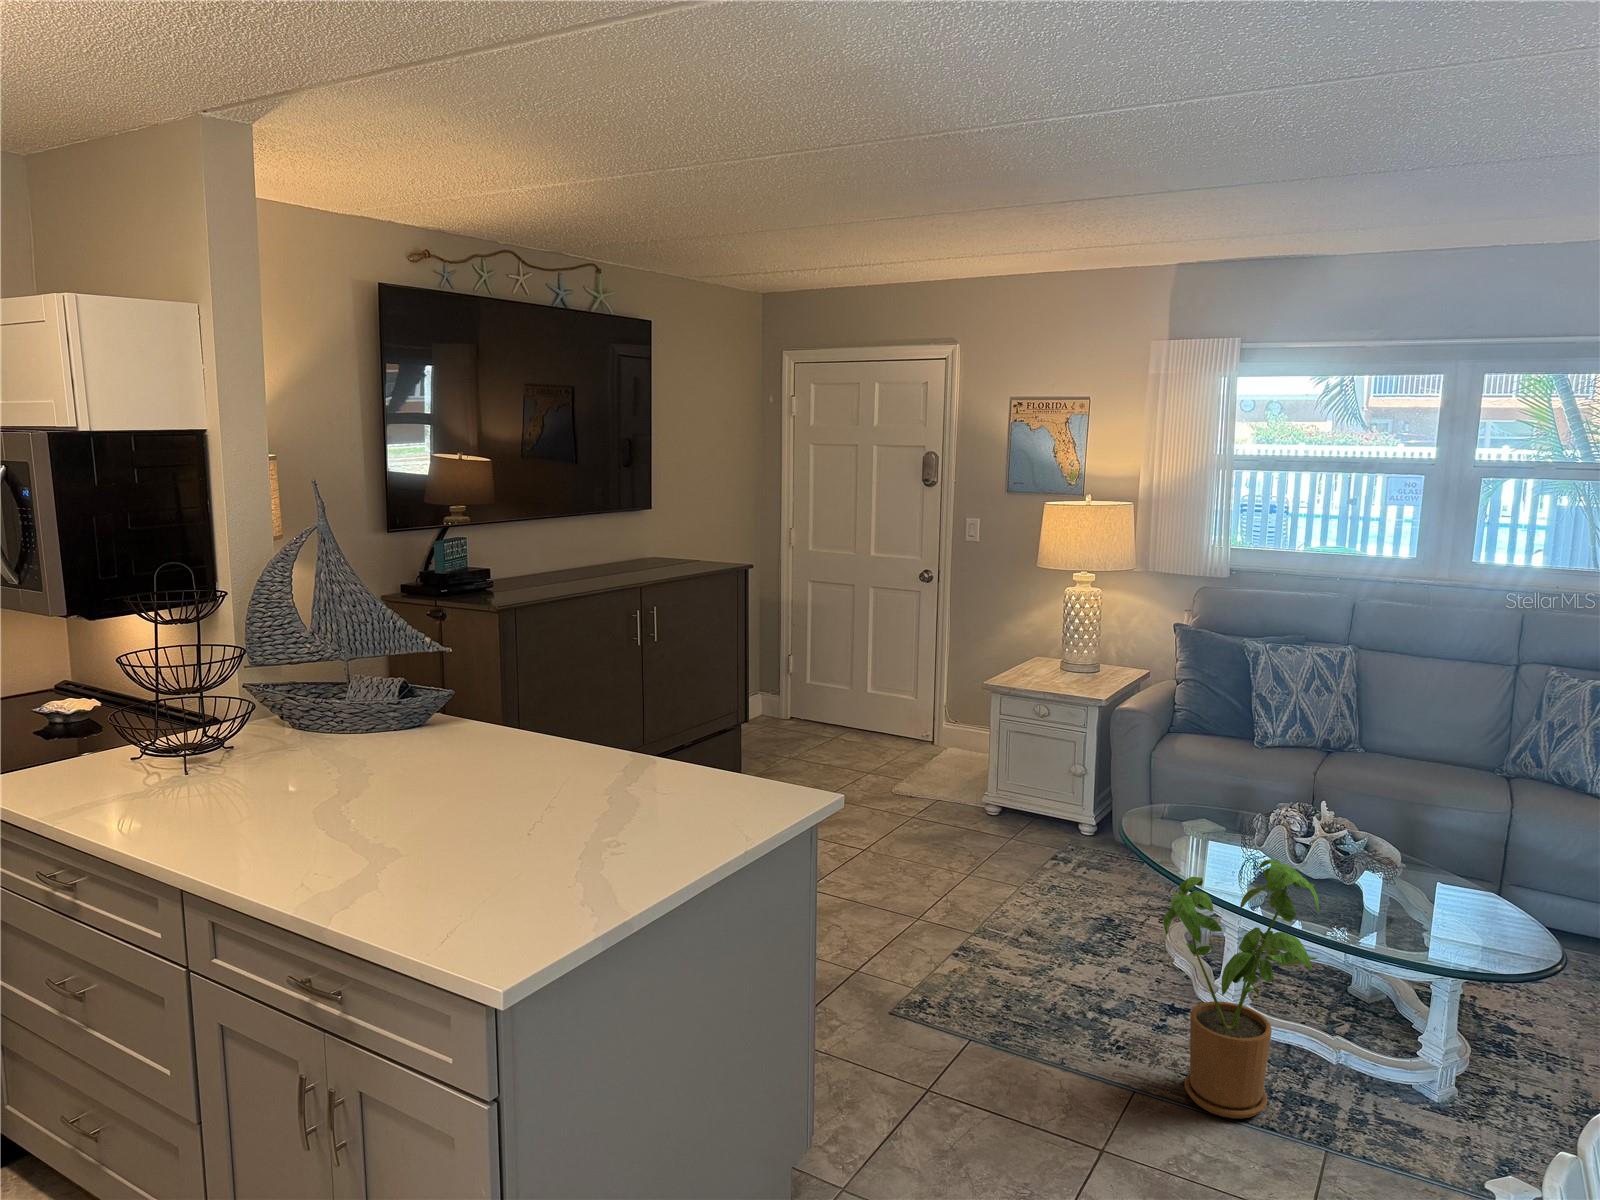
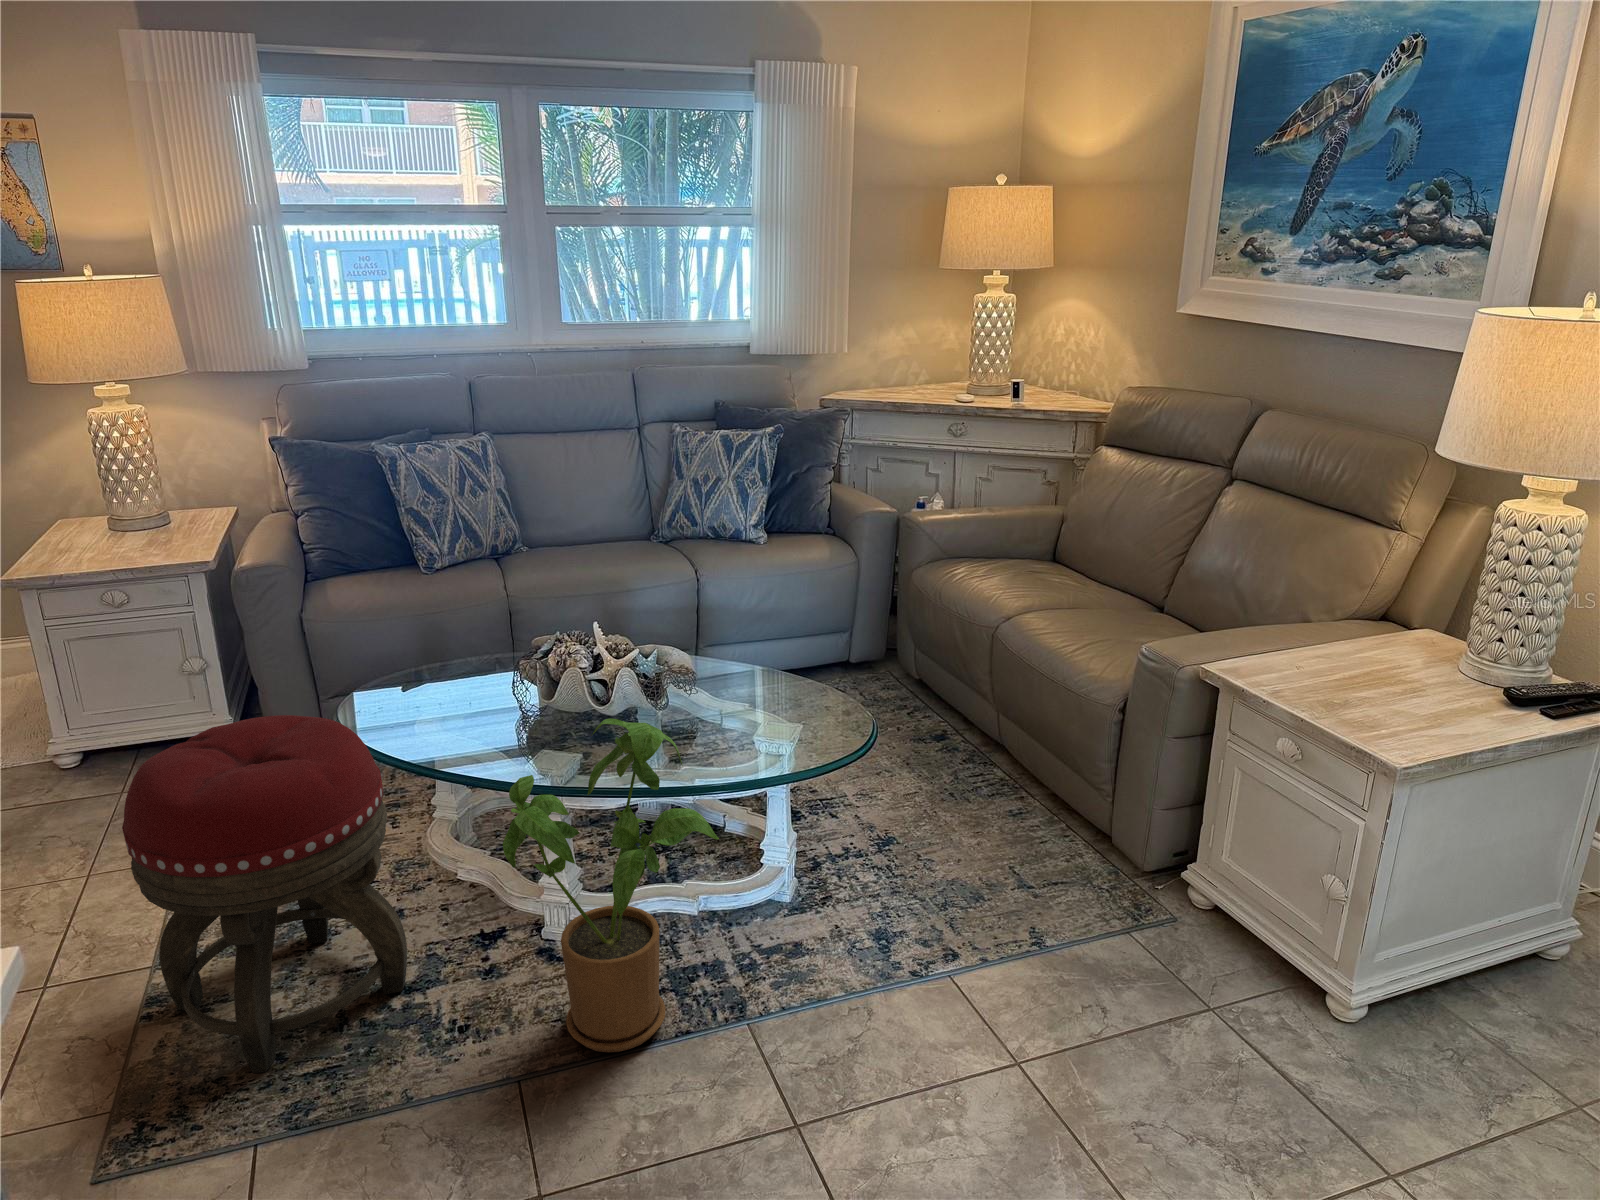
footstool: none [964,788,1121,1011] -> present [122,715,407,1073]

